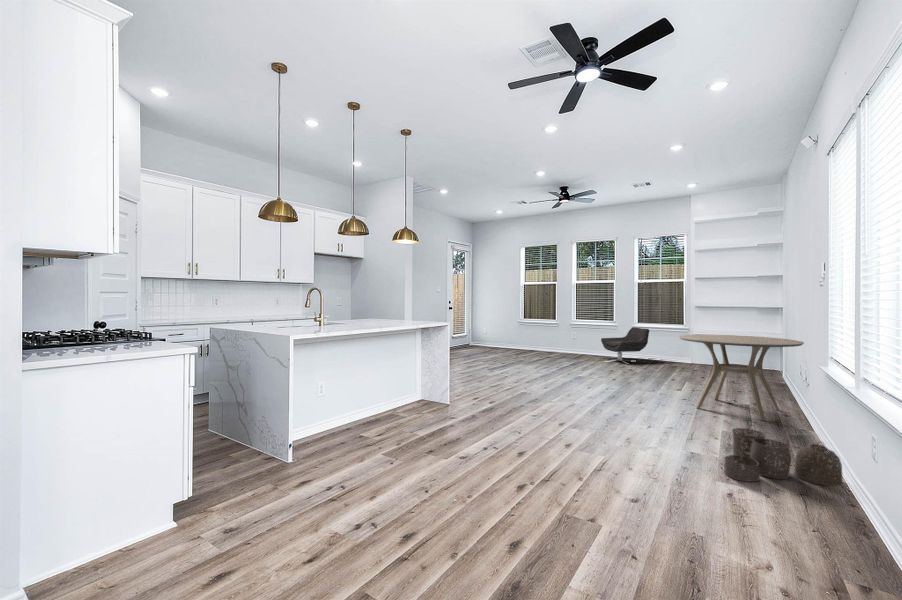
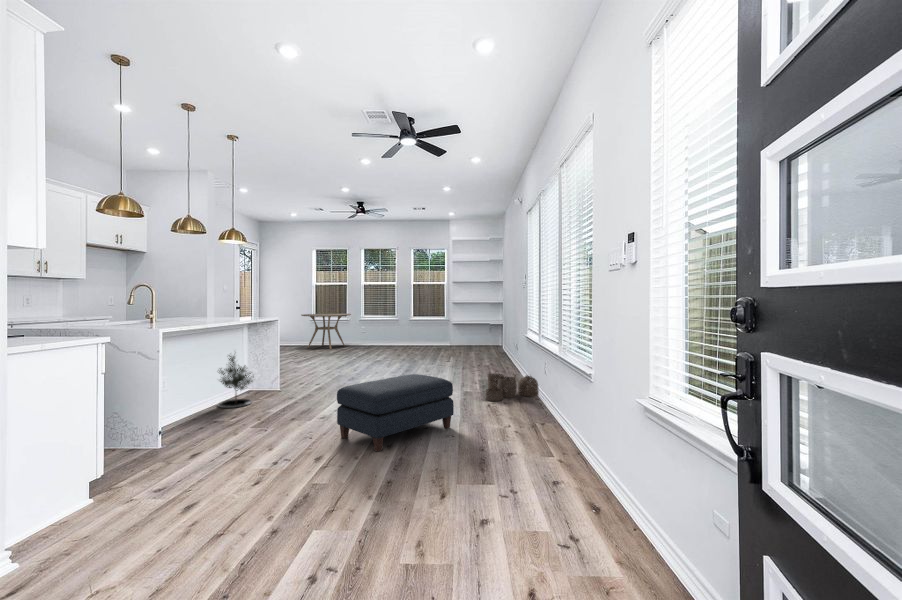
lounge chair: present [601,327,649,364] -> none [385,320,422,349]
dining table: present [679,335,804,420] -> present [301,314,351,349]
potted tree: none [377,357,415,422] -> present [218,355,253,408]
ottoman: none [461,420,645,546] -> present [337,374,454,451]

